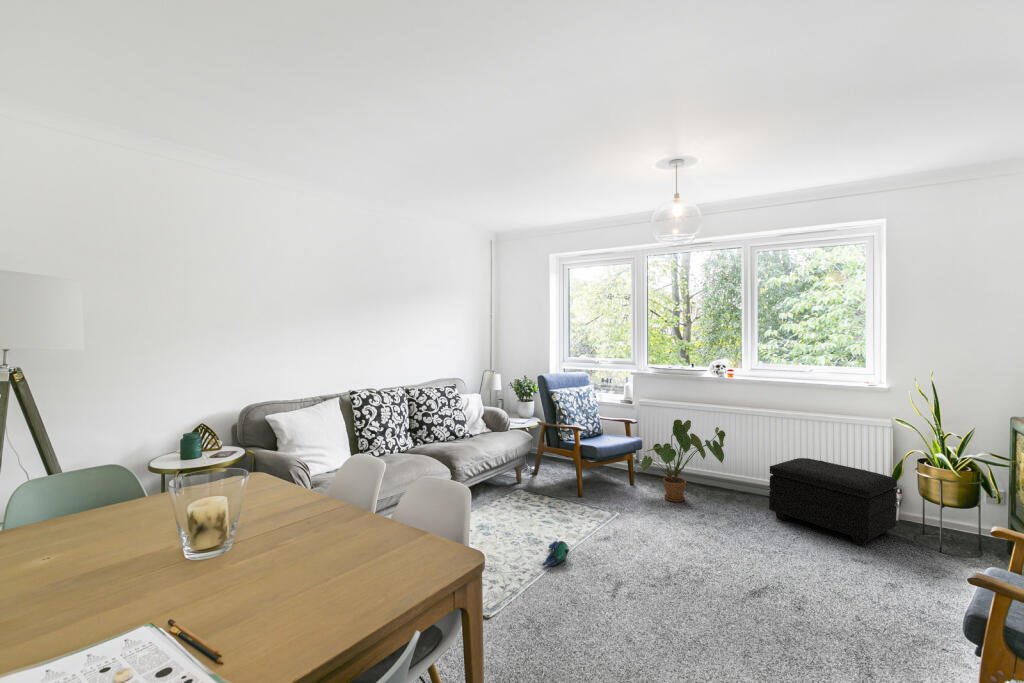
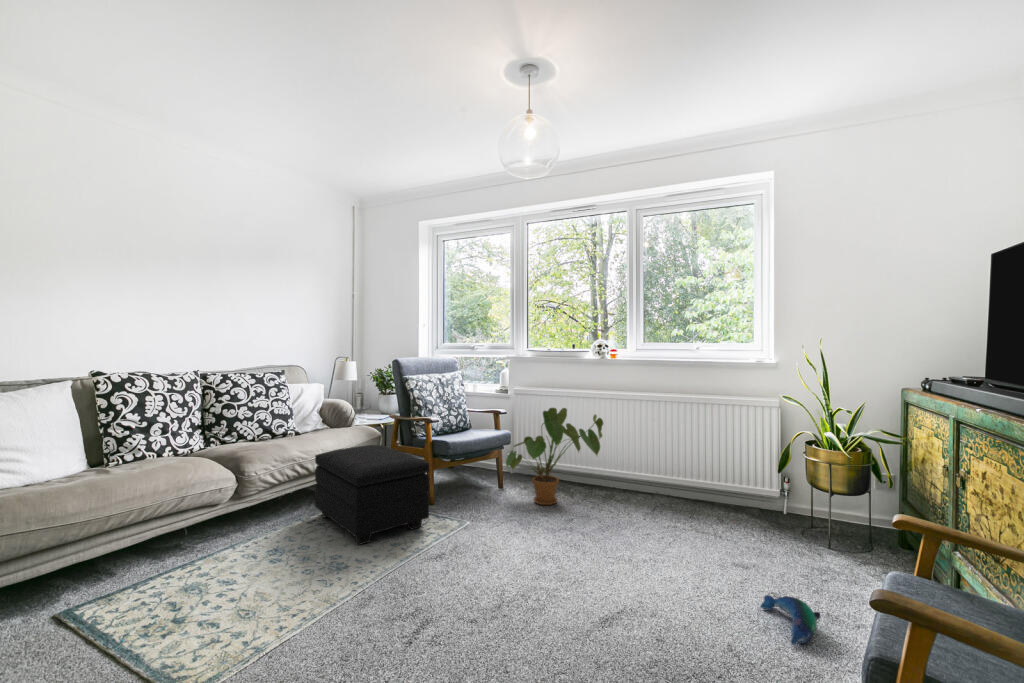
footstool: present [769,458,897,546] -> present [315,445,429,544]
plush toy: present [542,541,569,566] -> present [761,595,820,645]

